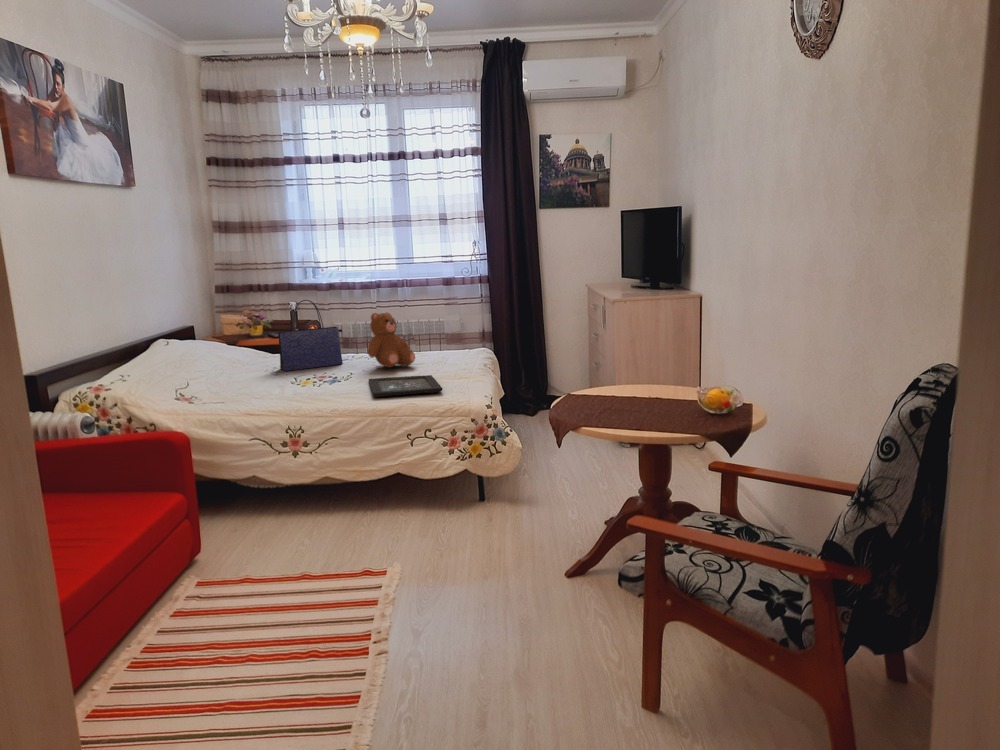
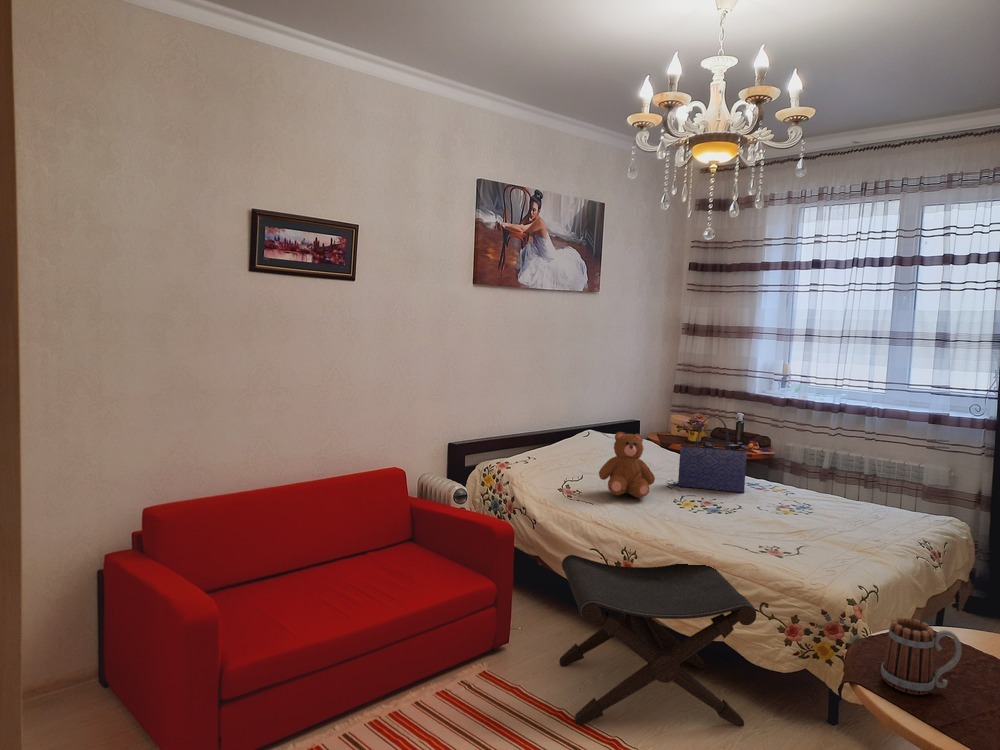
teddy bear: present [368,313,415,367] -> present [599,432,655,498]
mug: none [580,374,618,419] -> present [881,617,962,695]
tray: present [369,375,442,397] -> none [720,519,822,561]
footstool: none [250,413,438,576] -> present [559,555,756,727]

